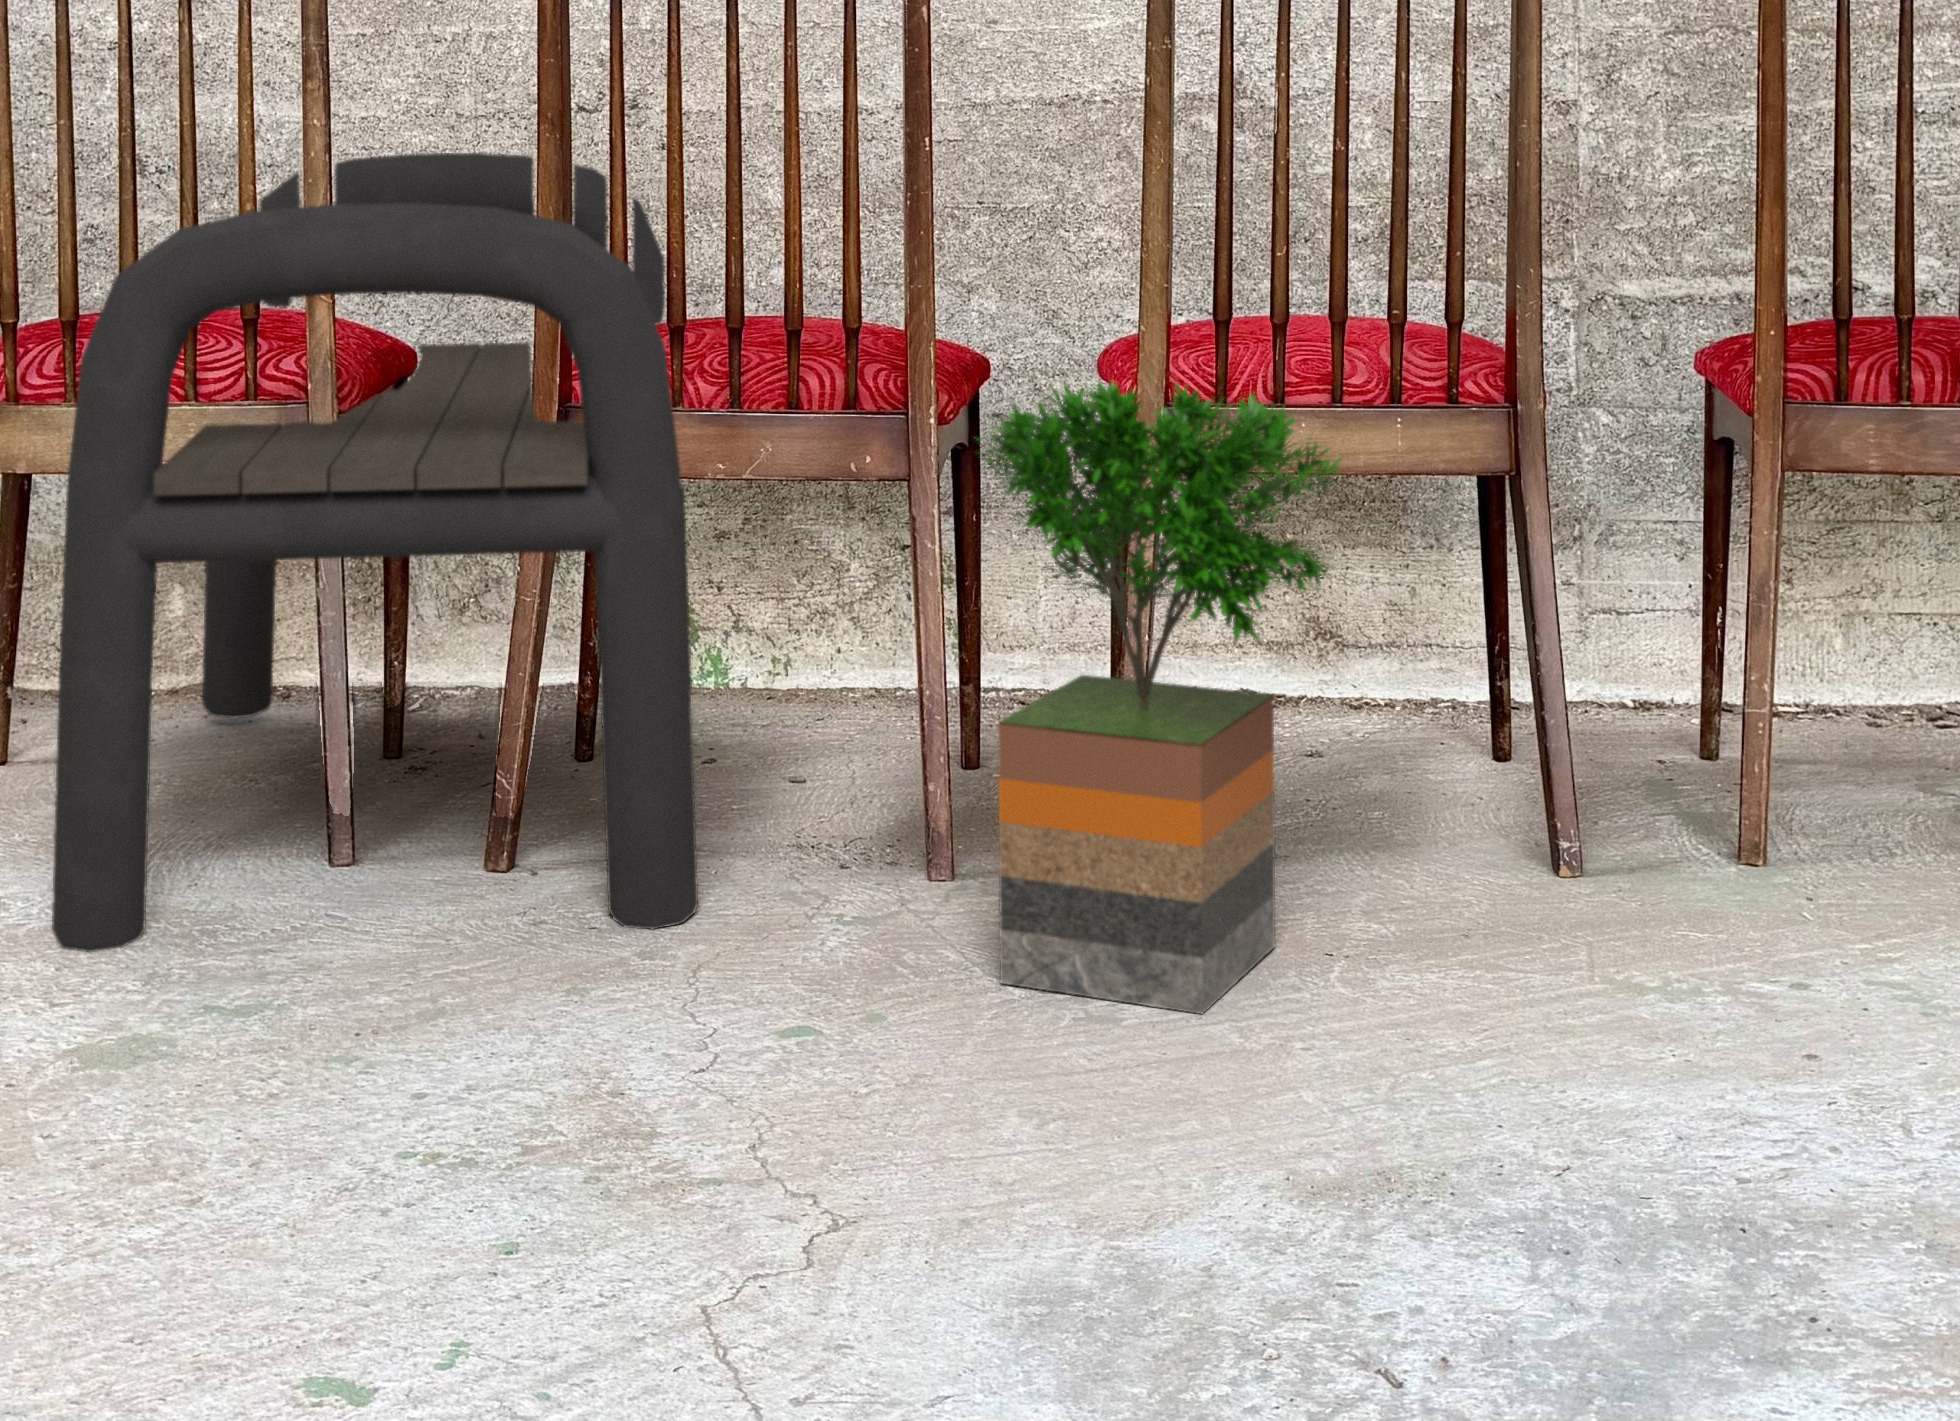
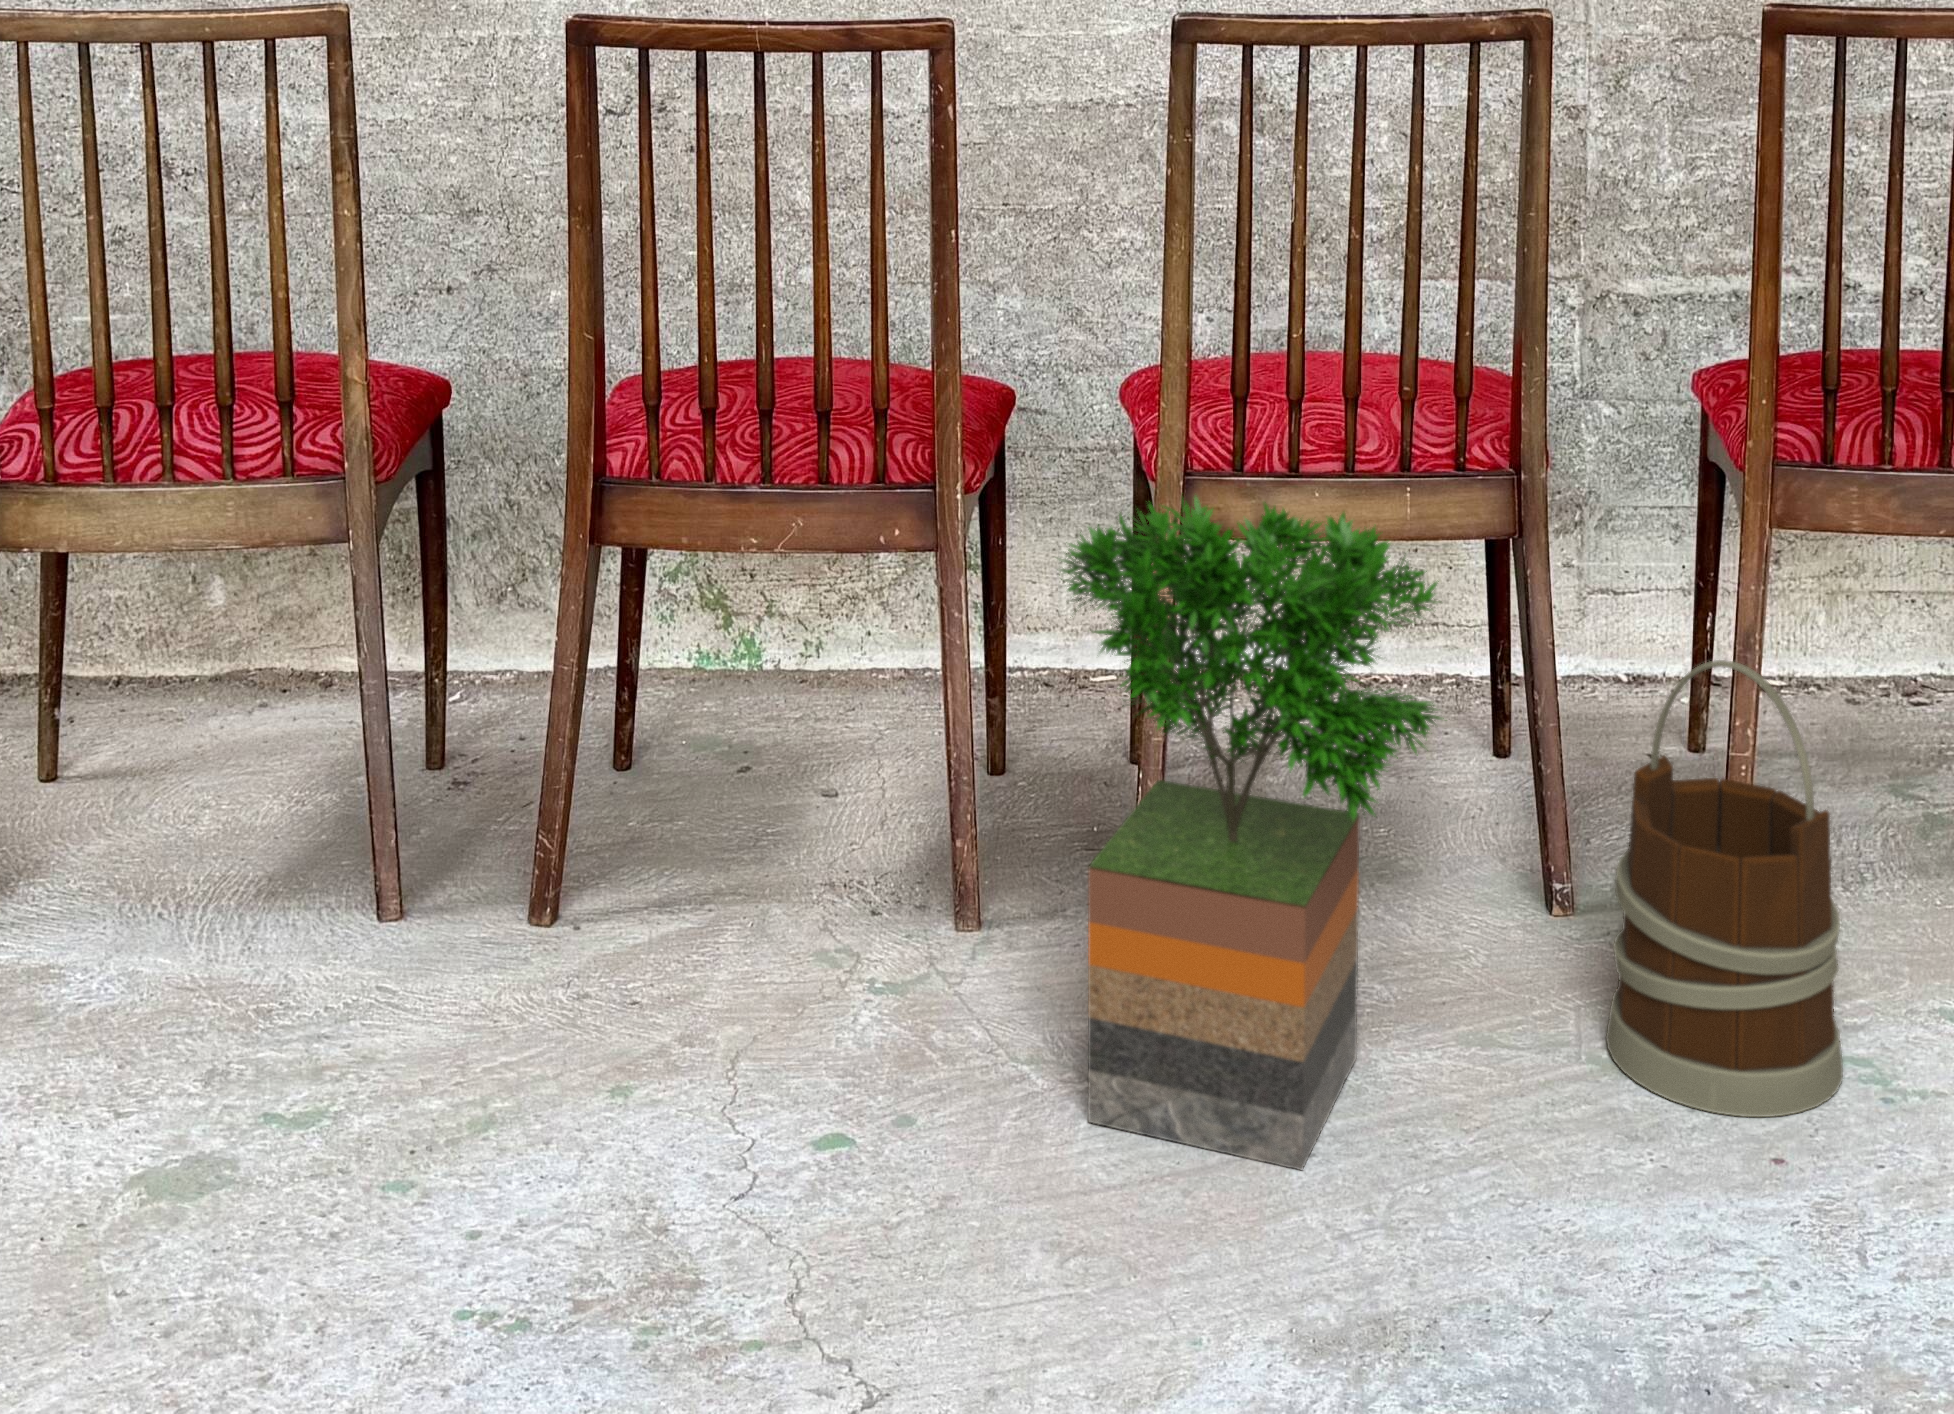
bench: present [52,153,698,952] -> none [105,154,766,1081]
wooden bucket: none [1527,543,1759,986] -> present [1606,660,1843,1117]

